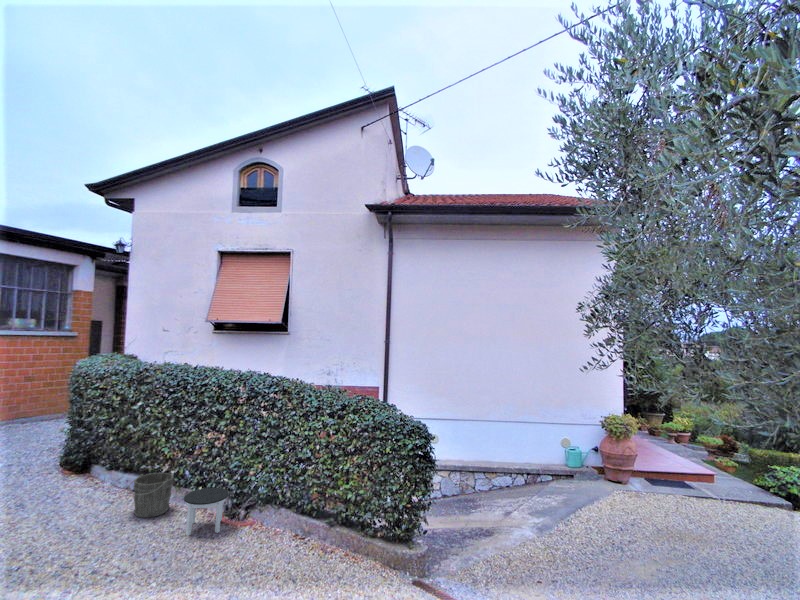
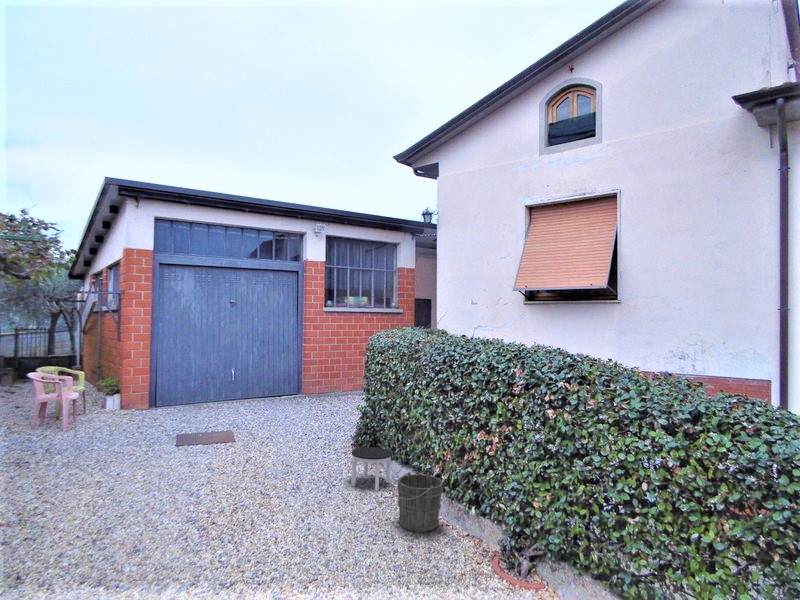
round table: present [184,488,229,535] -> present [351,447,393,491]

